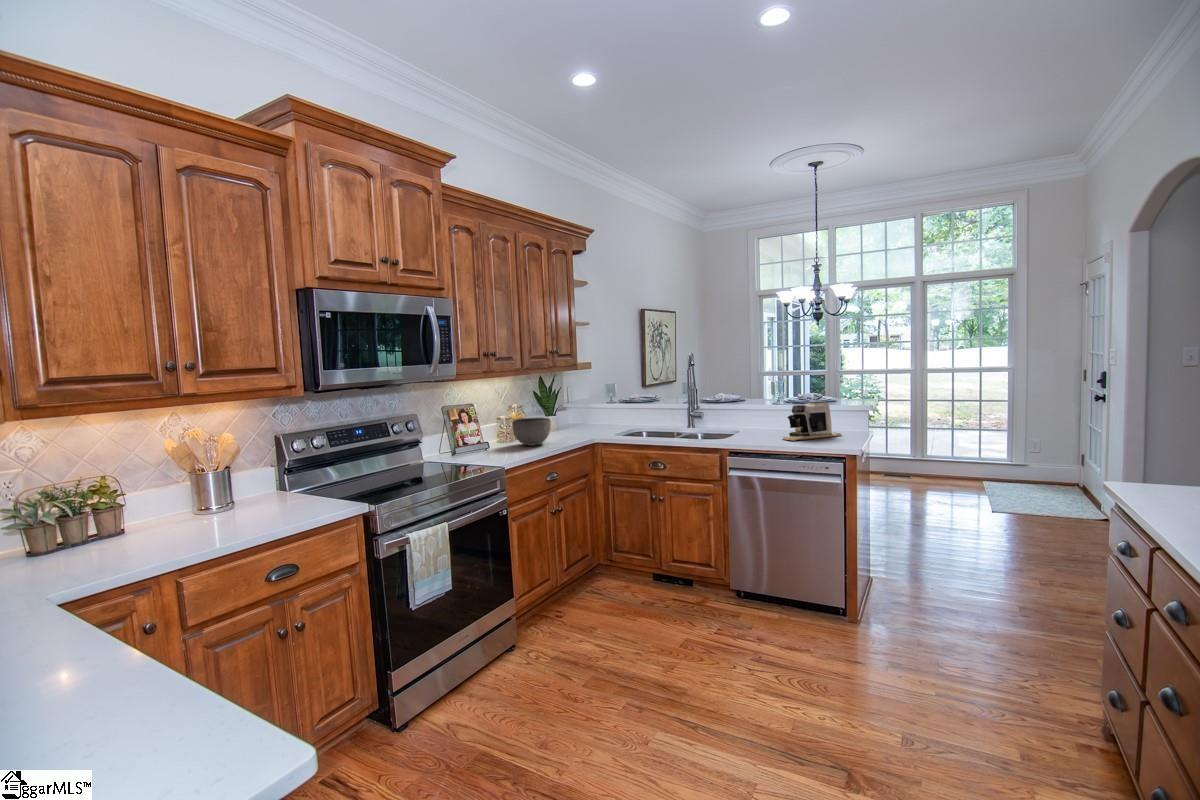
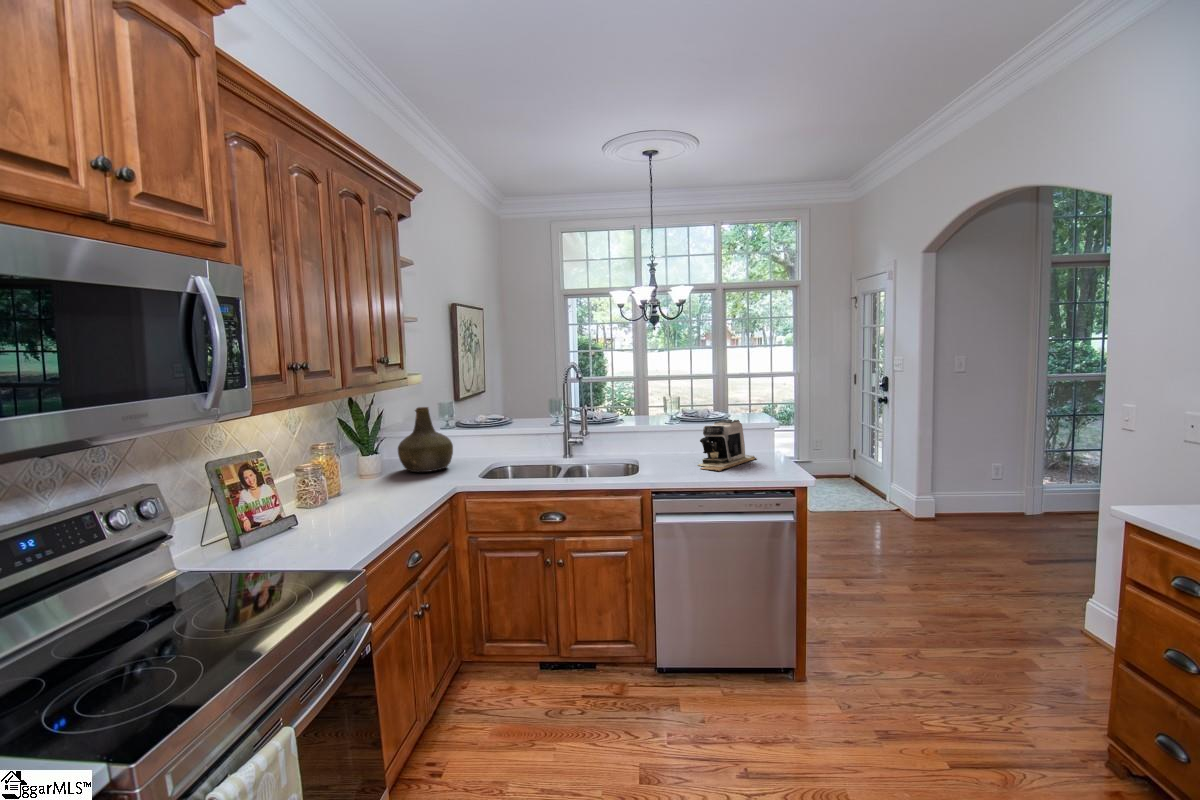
bottle: none [569,385,606,431] -> present [398,407,453,472]
bowl: present [512,417,551,446] -> none [332,463,397,510]

